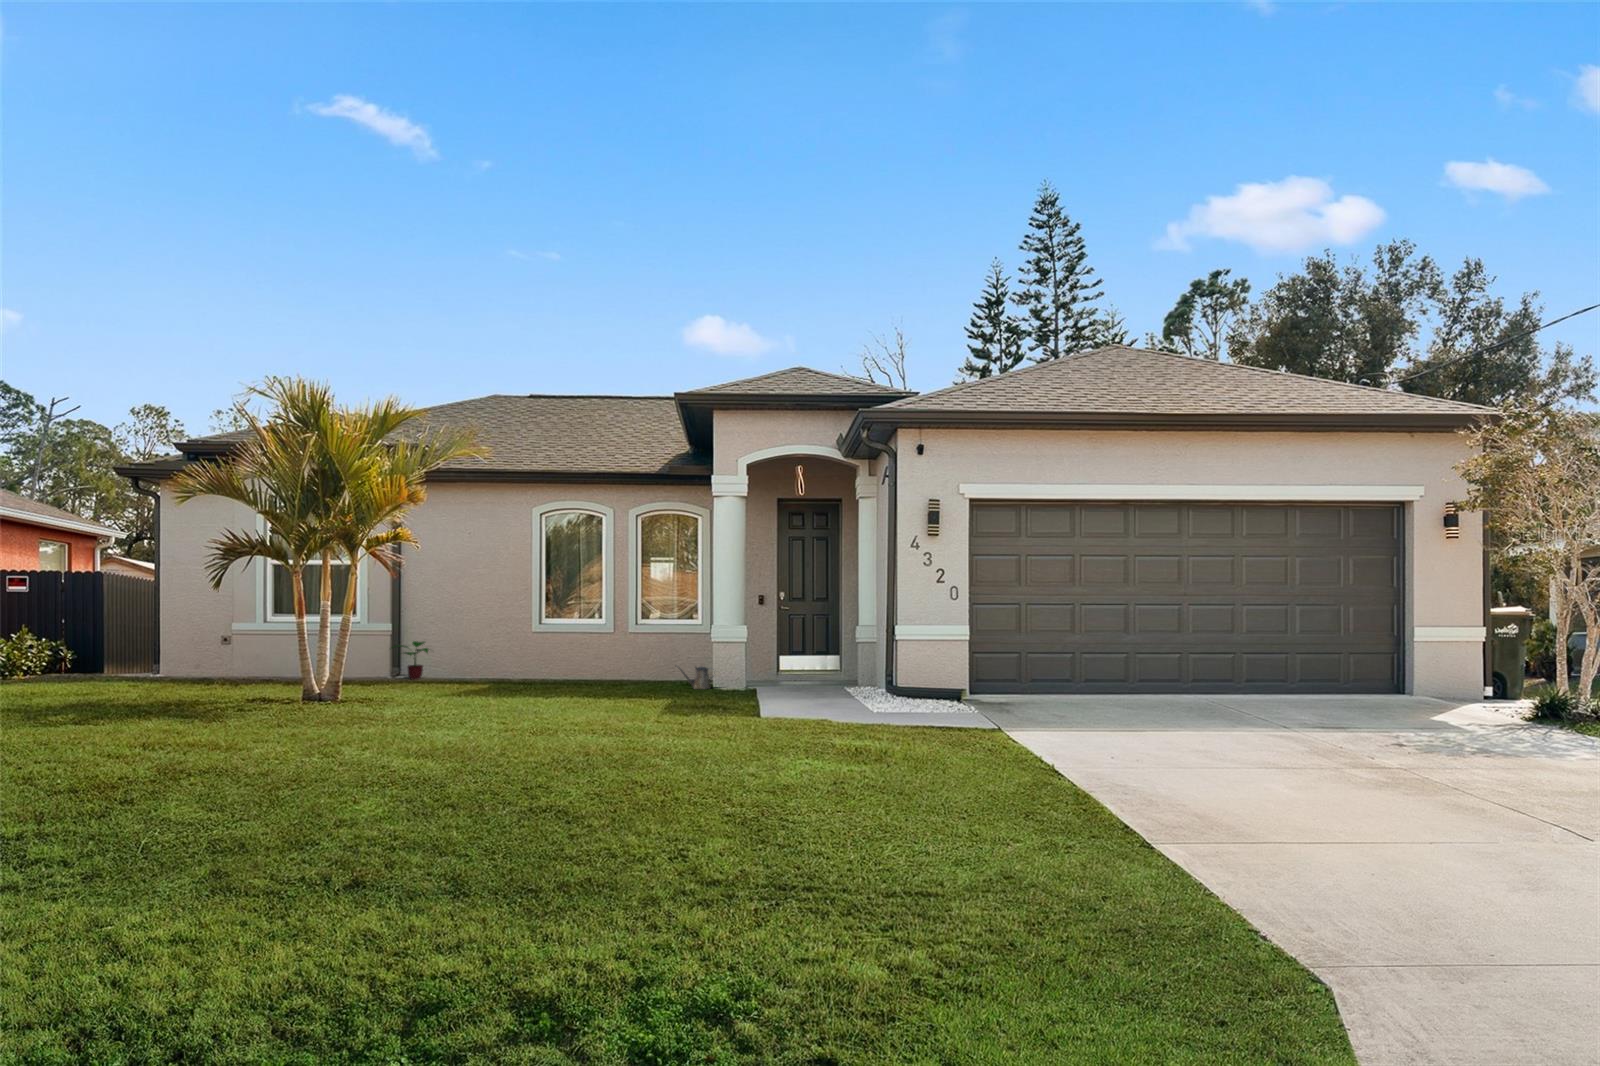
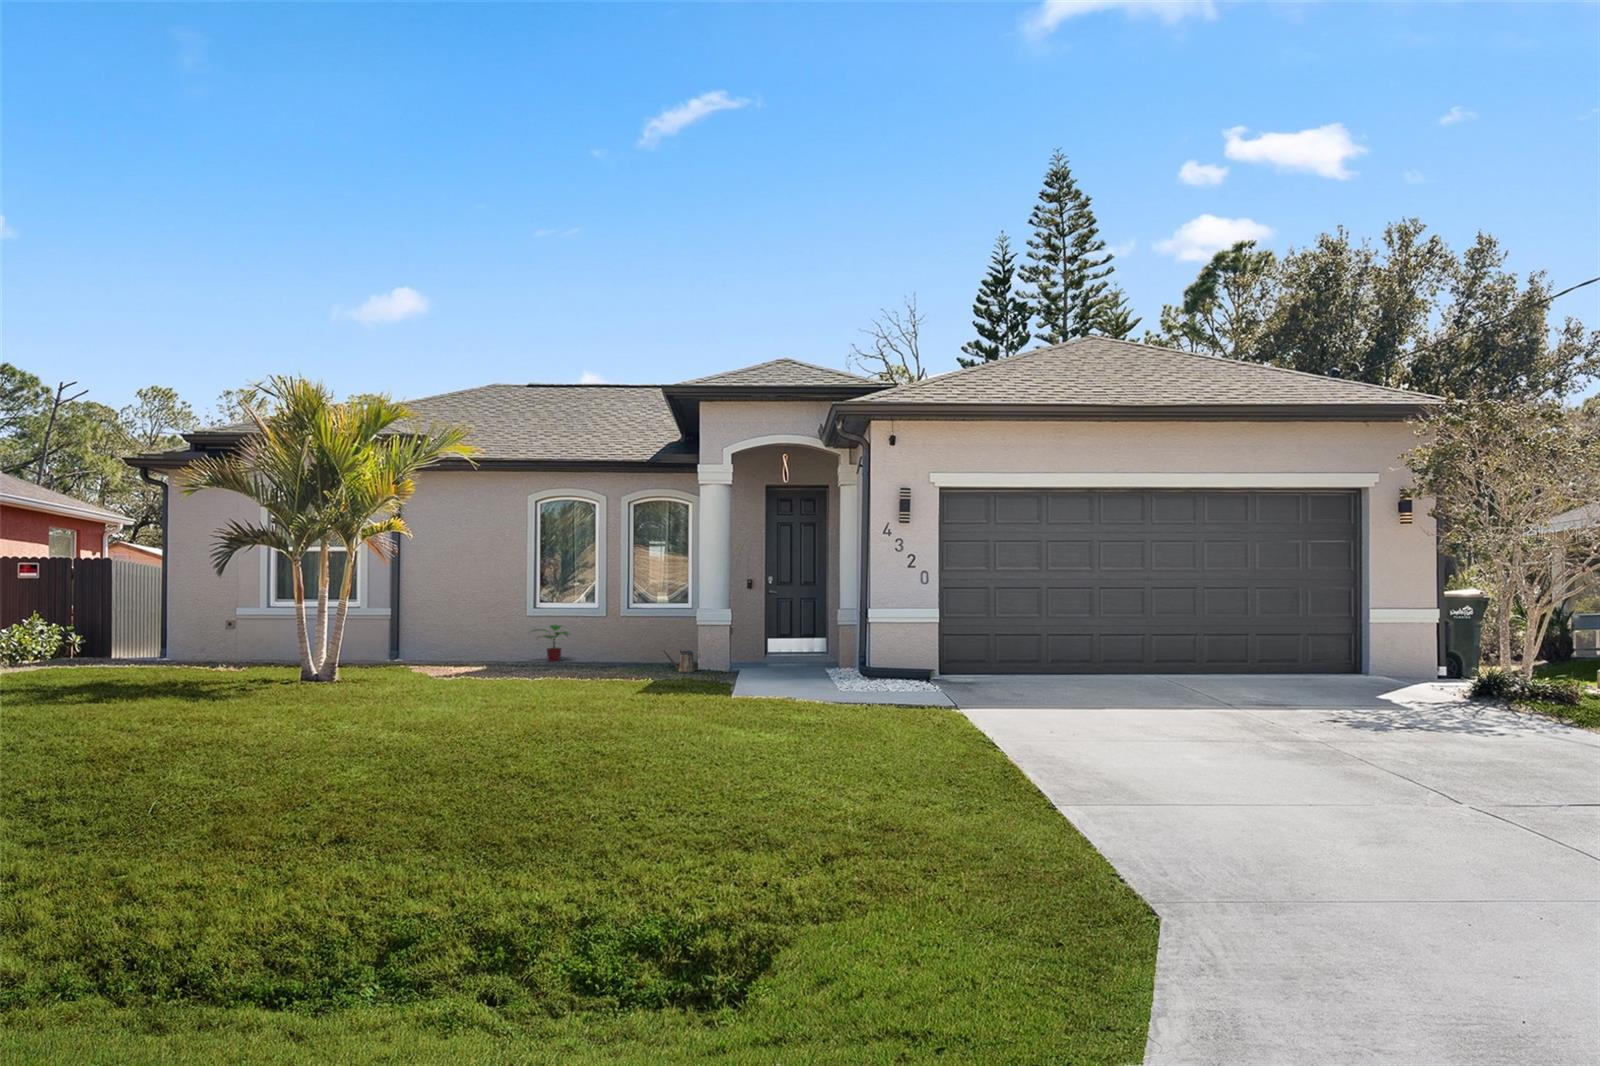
potted plant: present [393,641,429,680] -> present [533,625,568,662]

